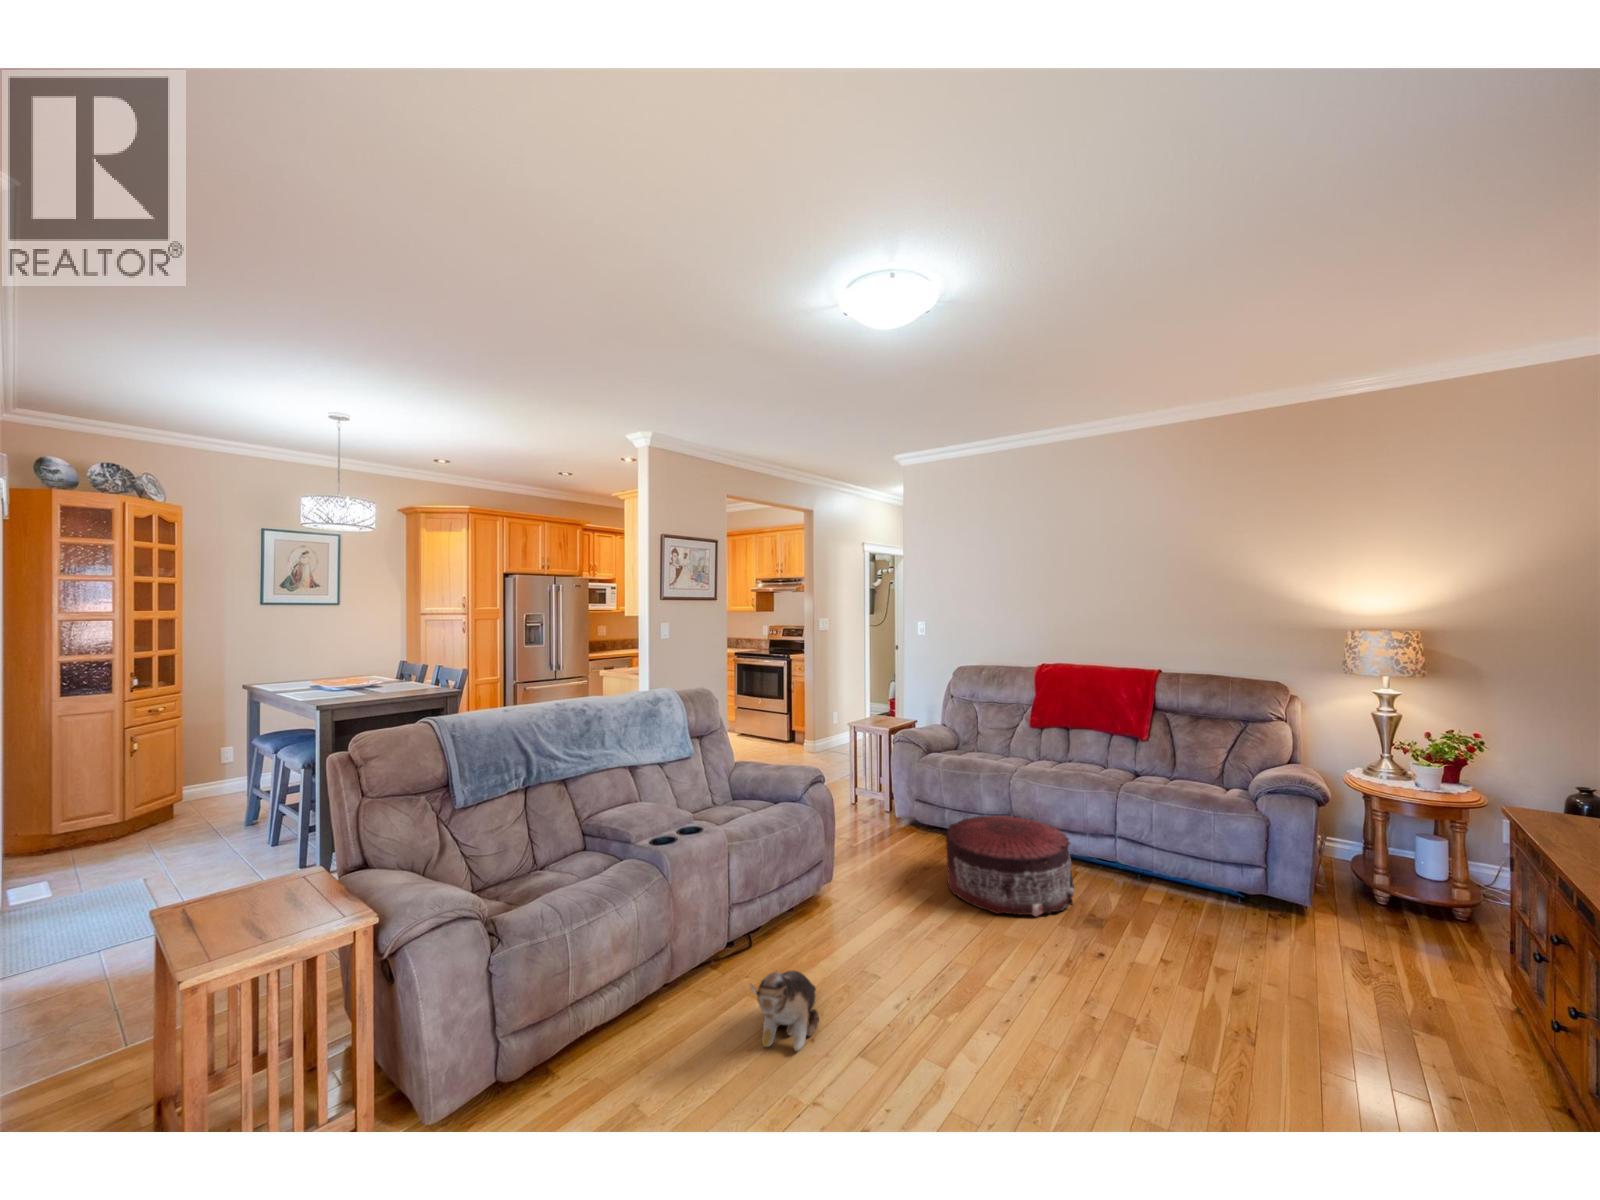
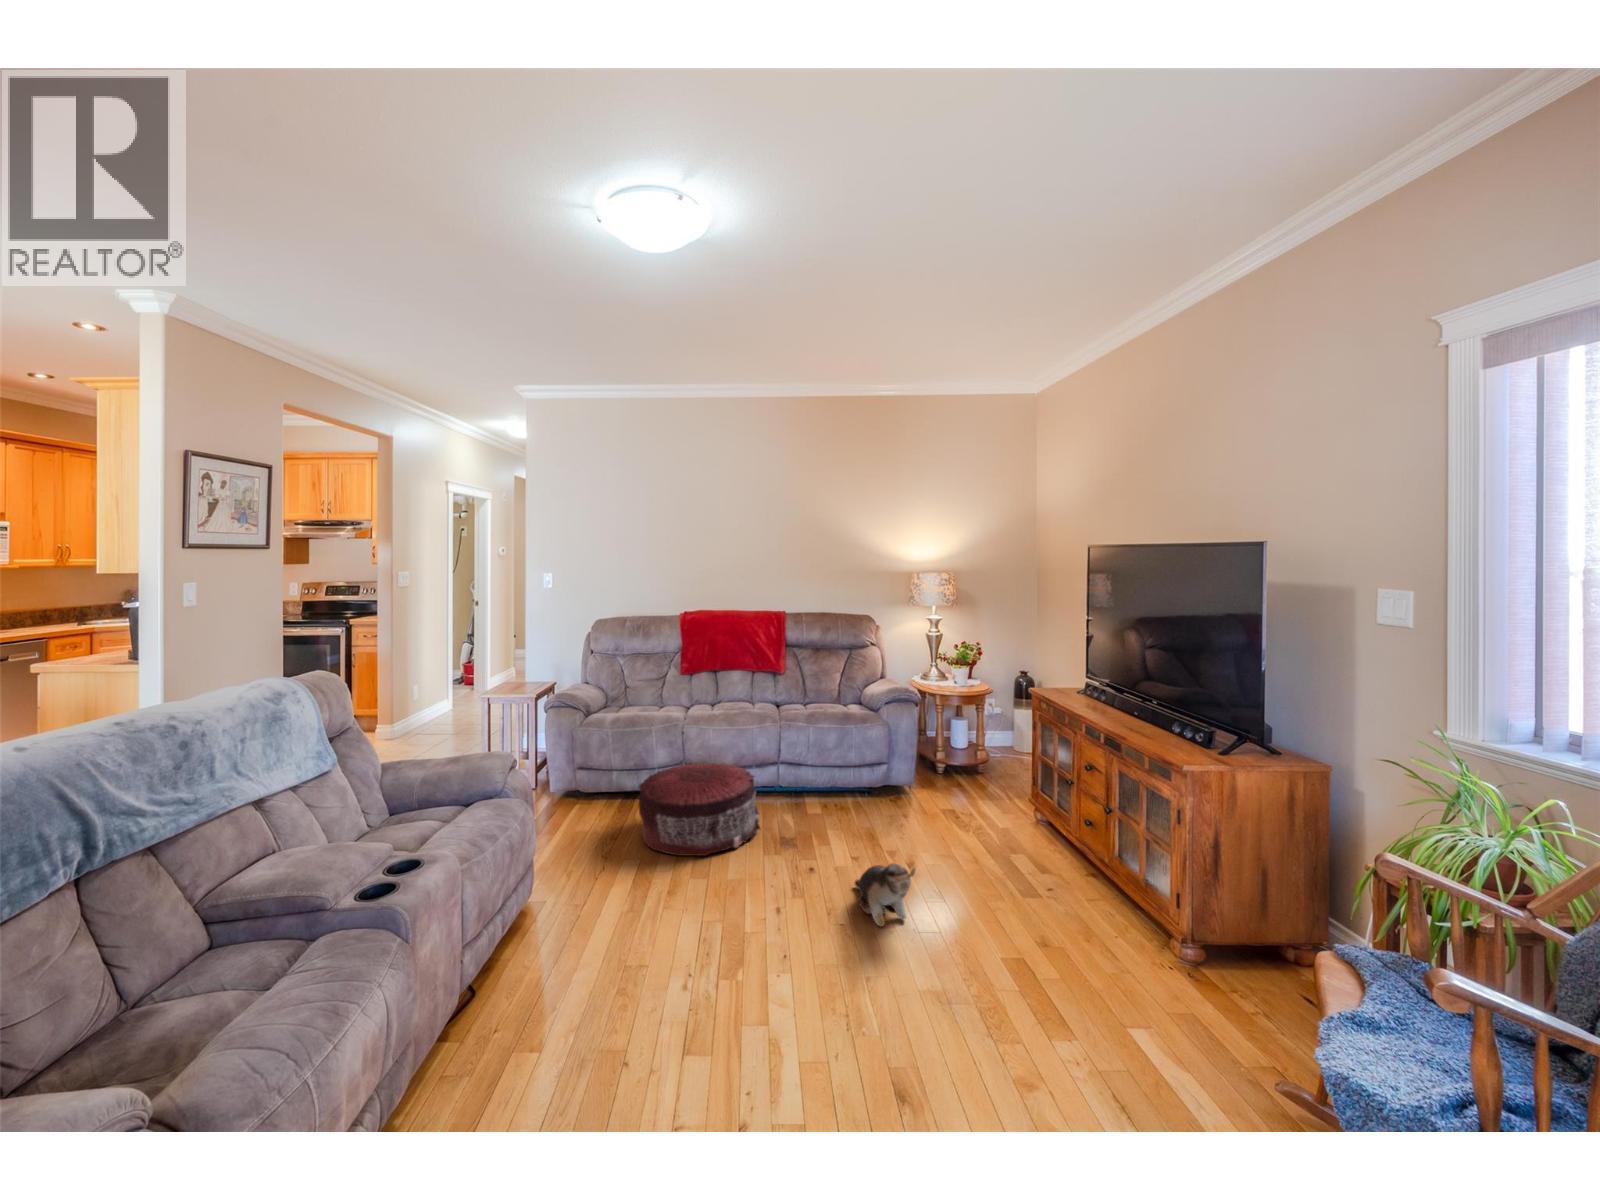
plush toy: present [750,971,819,1051] -> present [855,863,915,926]

